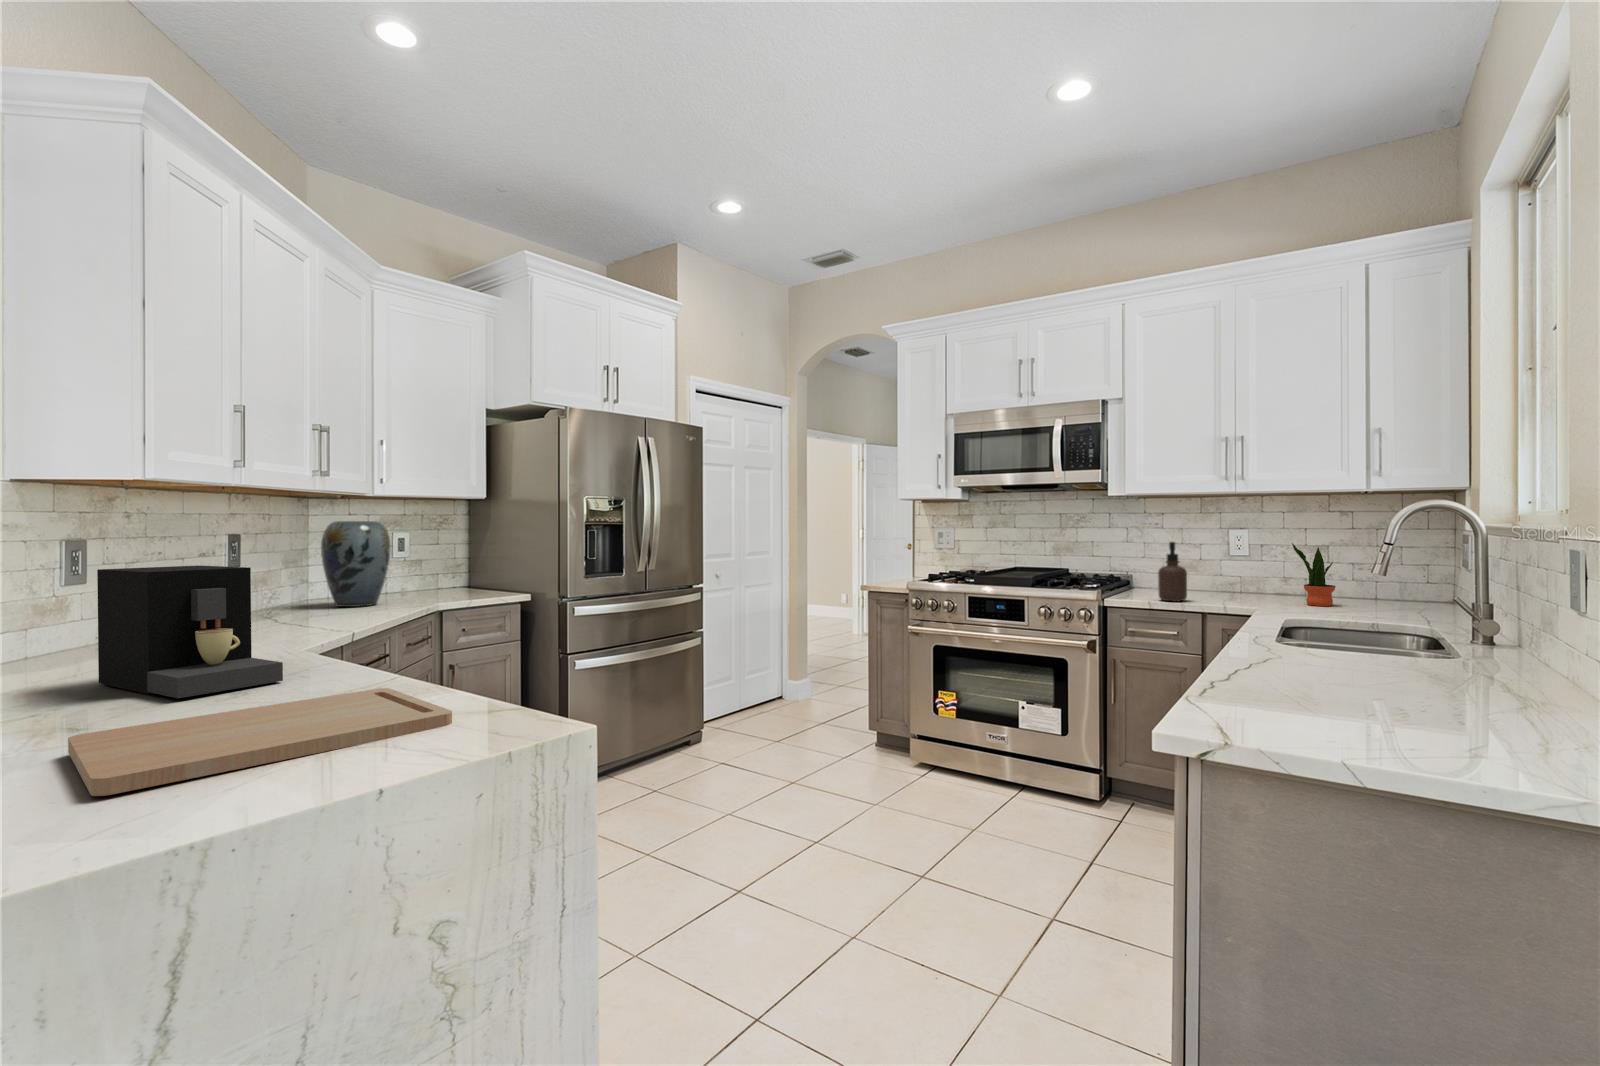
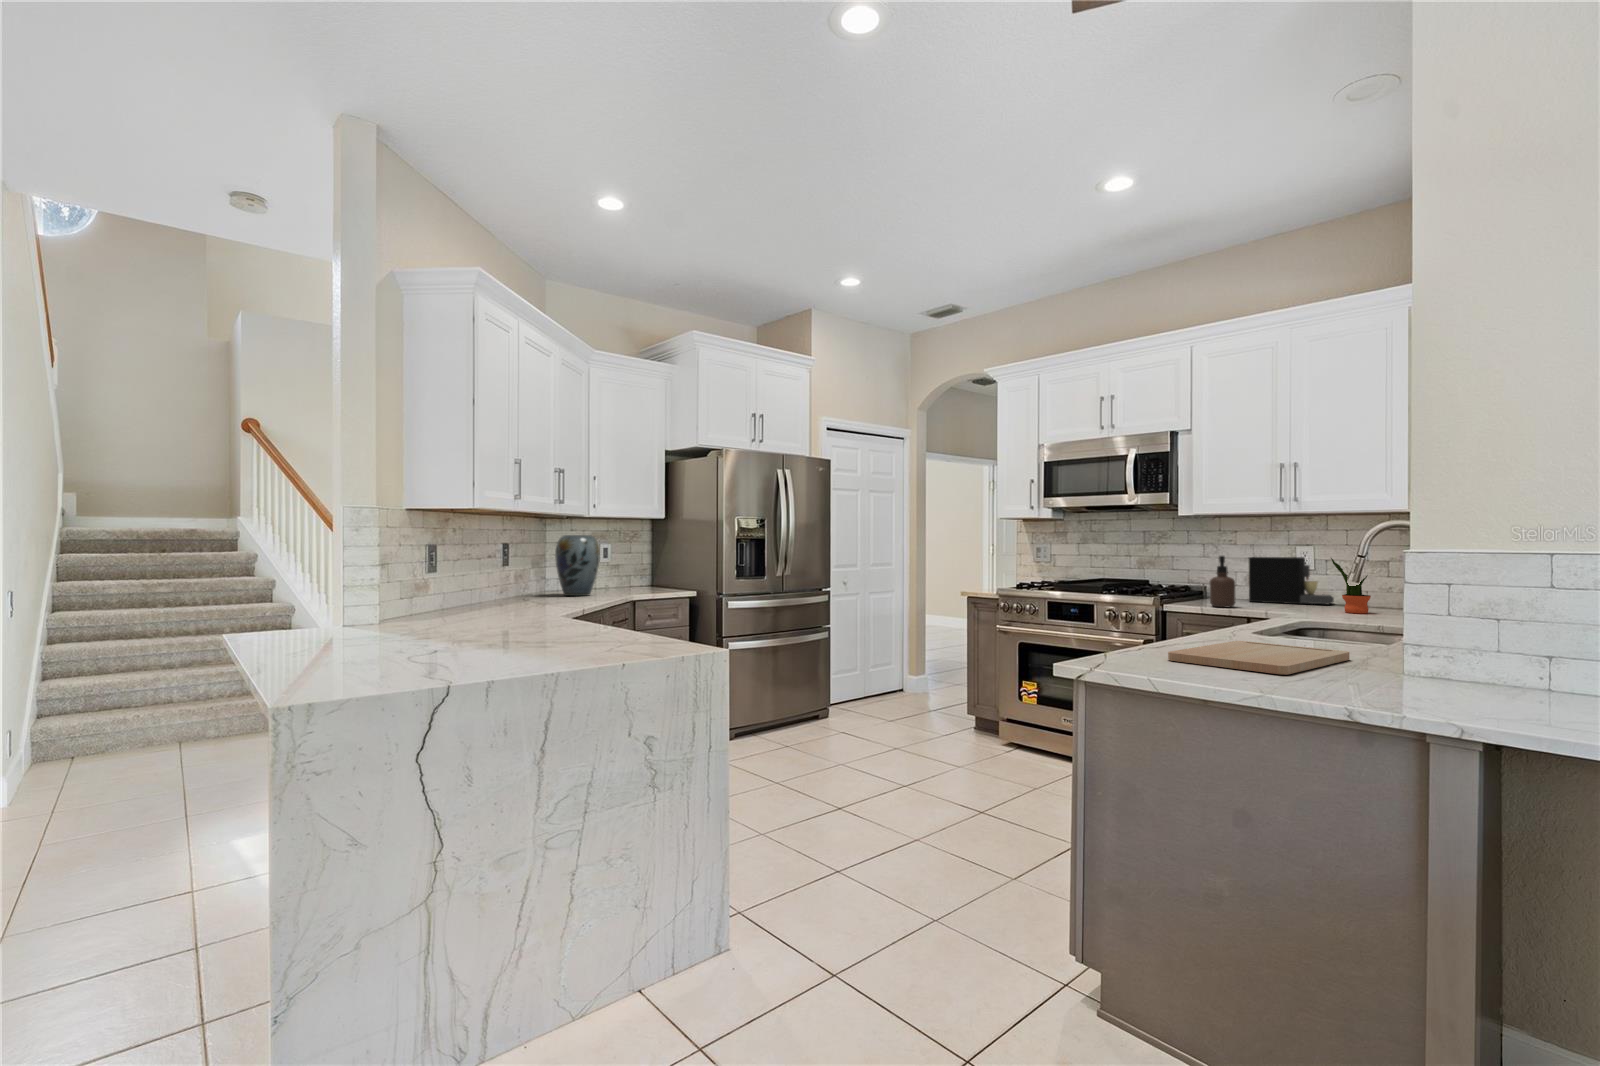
coffee maker: present [97,565,283,698] -> present [1249,557,1334,604]
cutting board: present [68,688,452,796] -> present [1168,641,1349,675]

